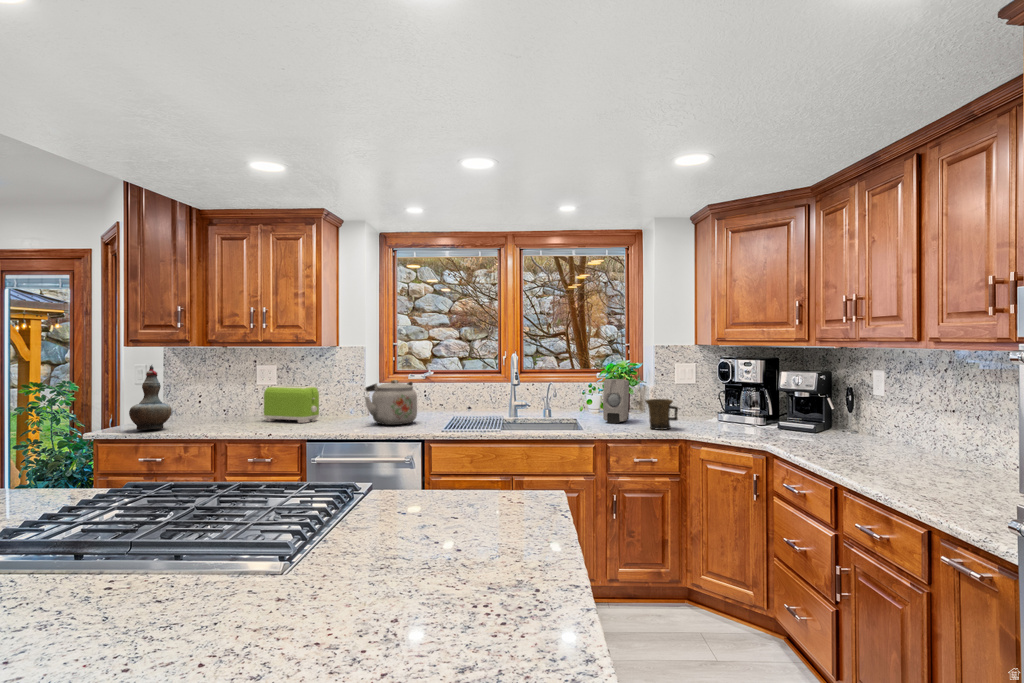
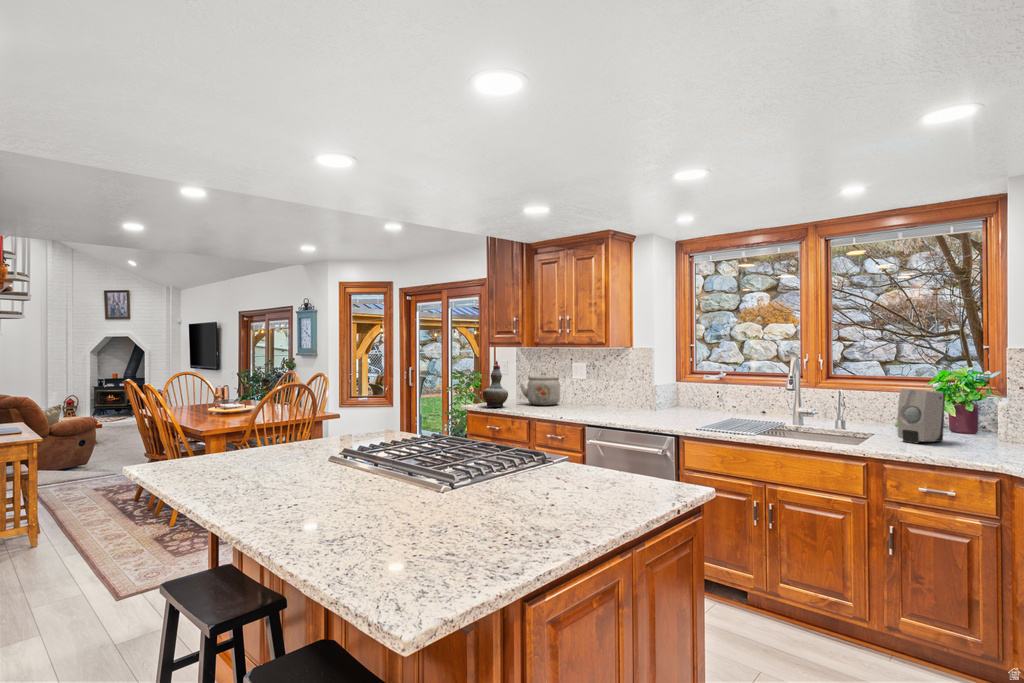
kettle: present [365,380,417,425] -> present [520,373,560,405]
toaster: present [264,386,319,423] -> none [572,380,611,412]
mug: present [645,399,678,430] -> none [943,417,995,457]

